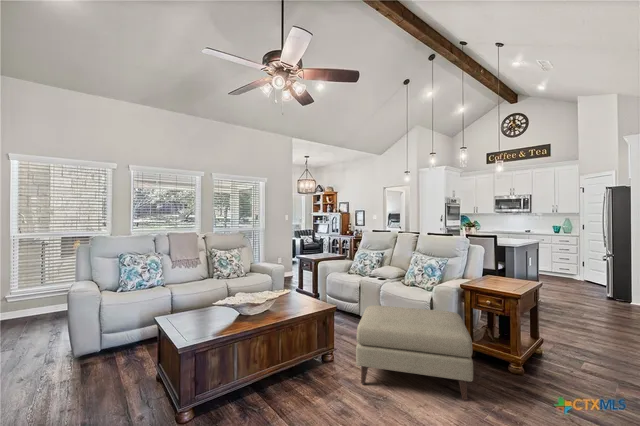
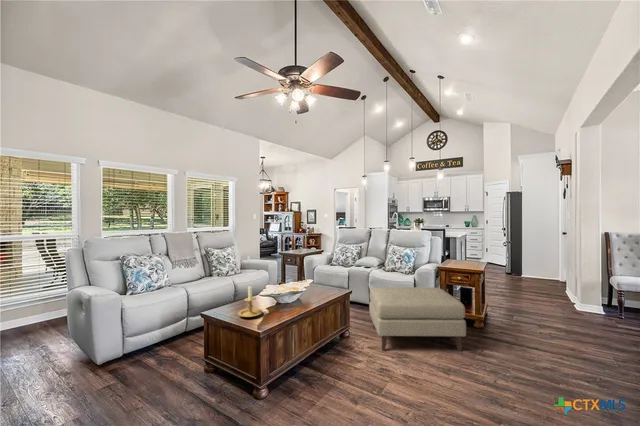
candle holder: none [188,291,216,327] -> present [238,286,262,317]

